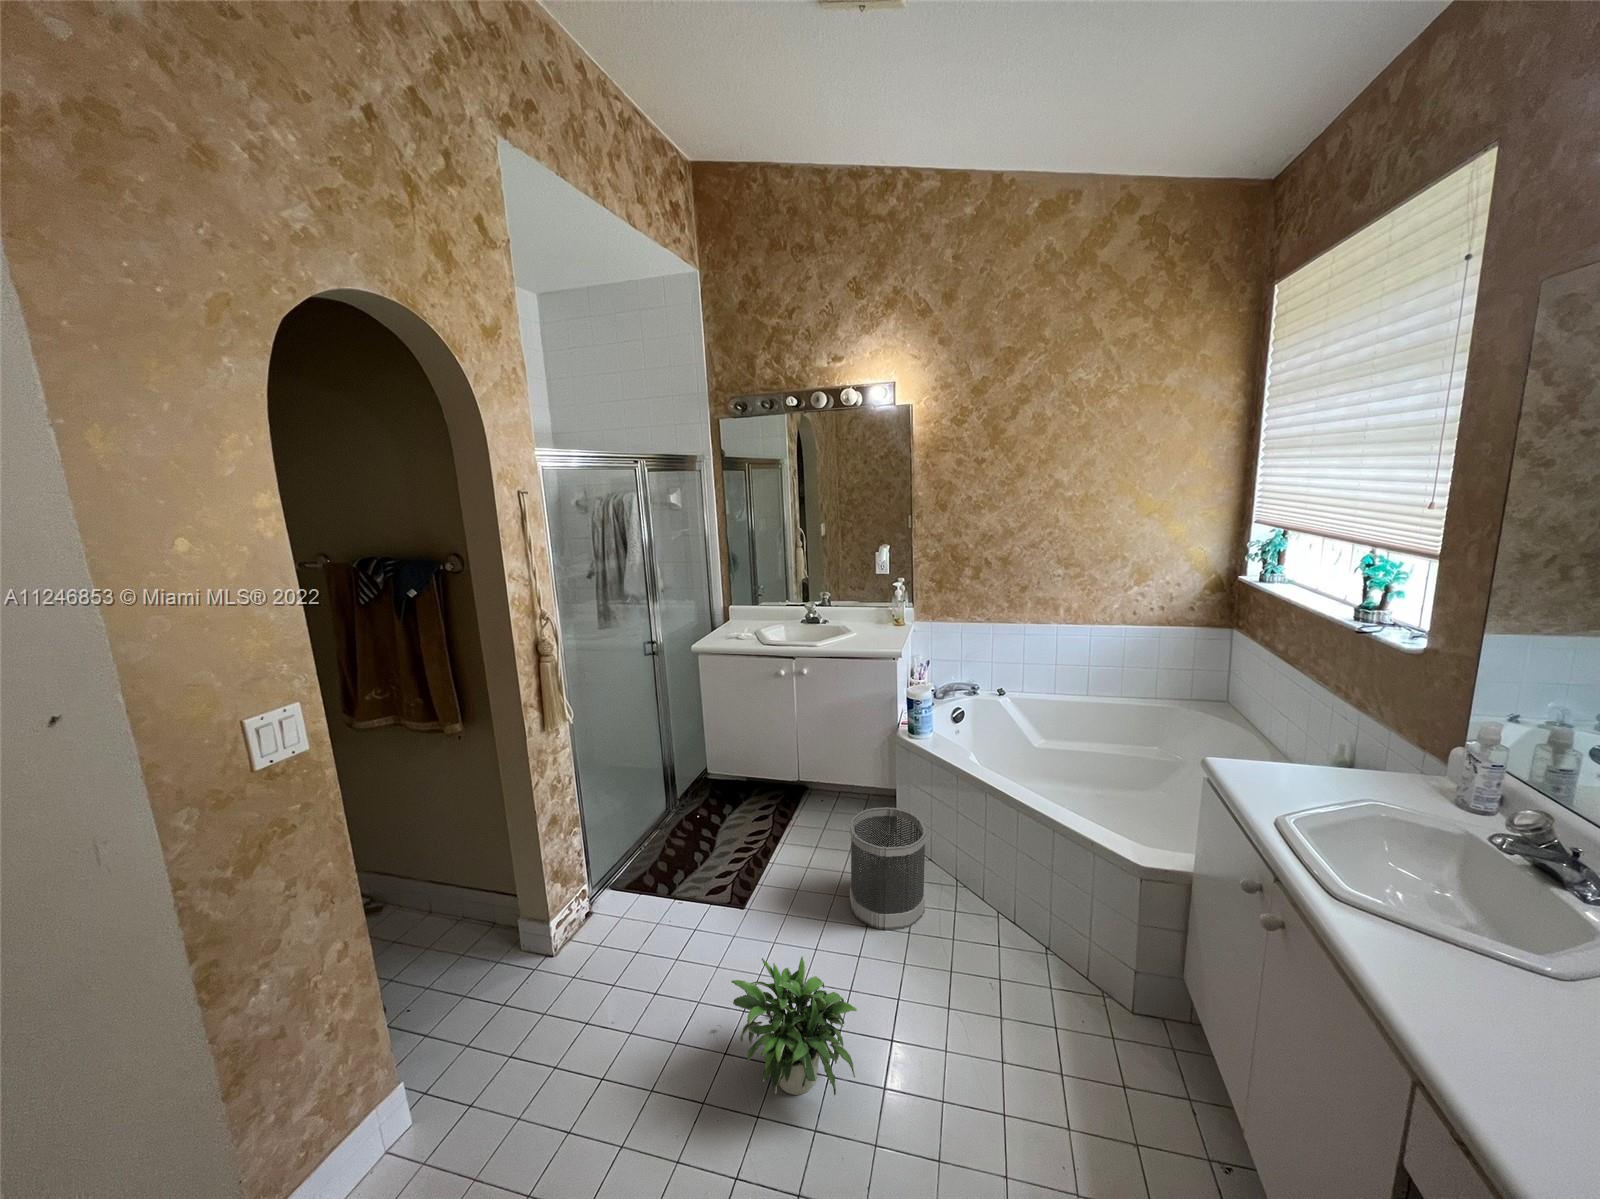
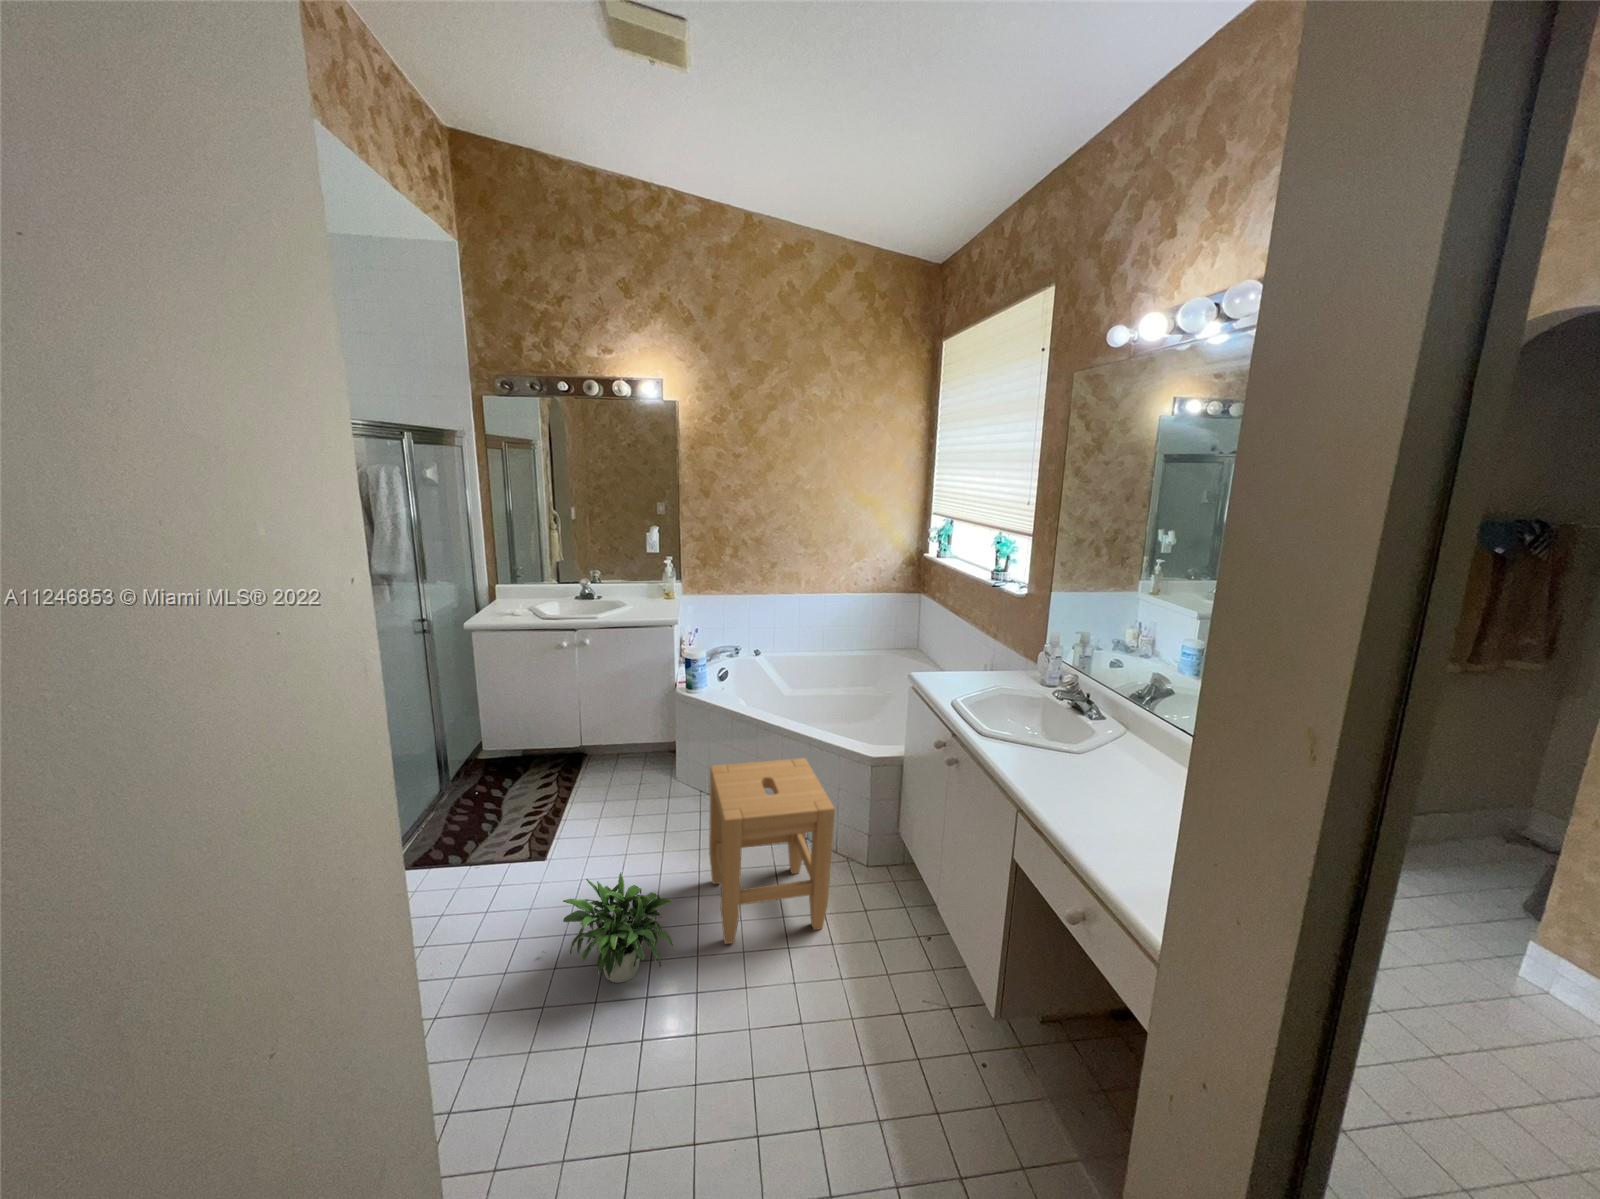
wastebasket: present [850,807,927,930] -> none [644,751,710,852]
stool: none [916,841,1080,1098] -> present [709,758,835,944]

